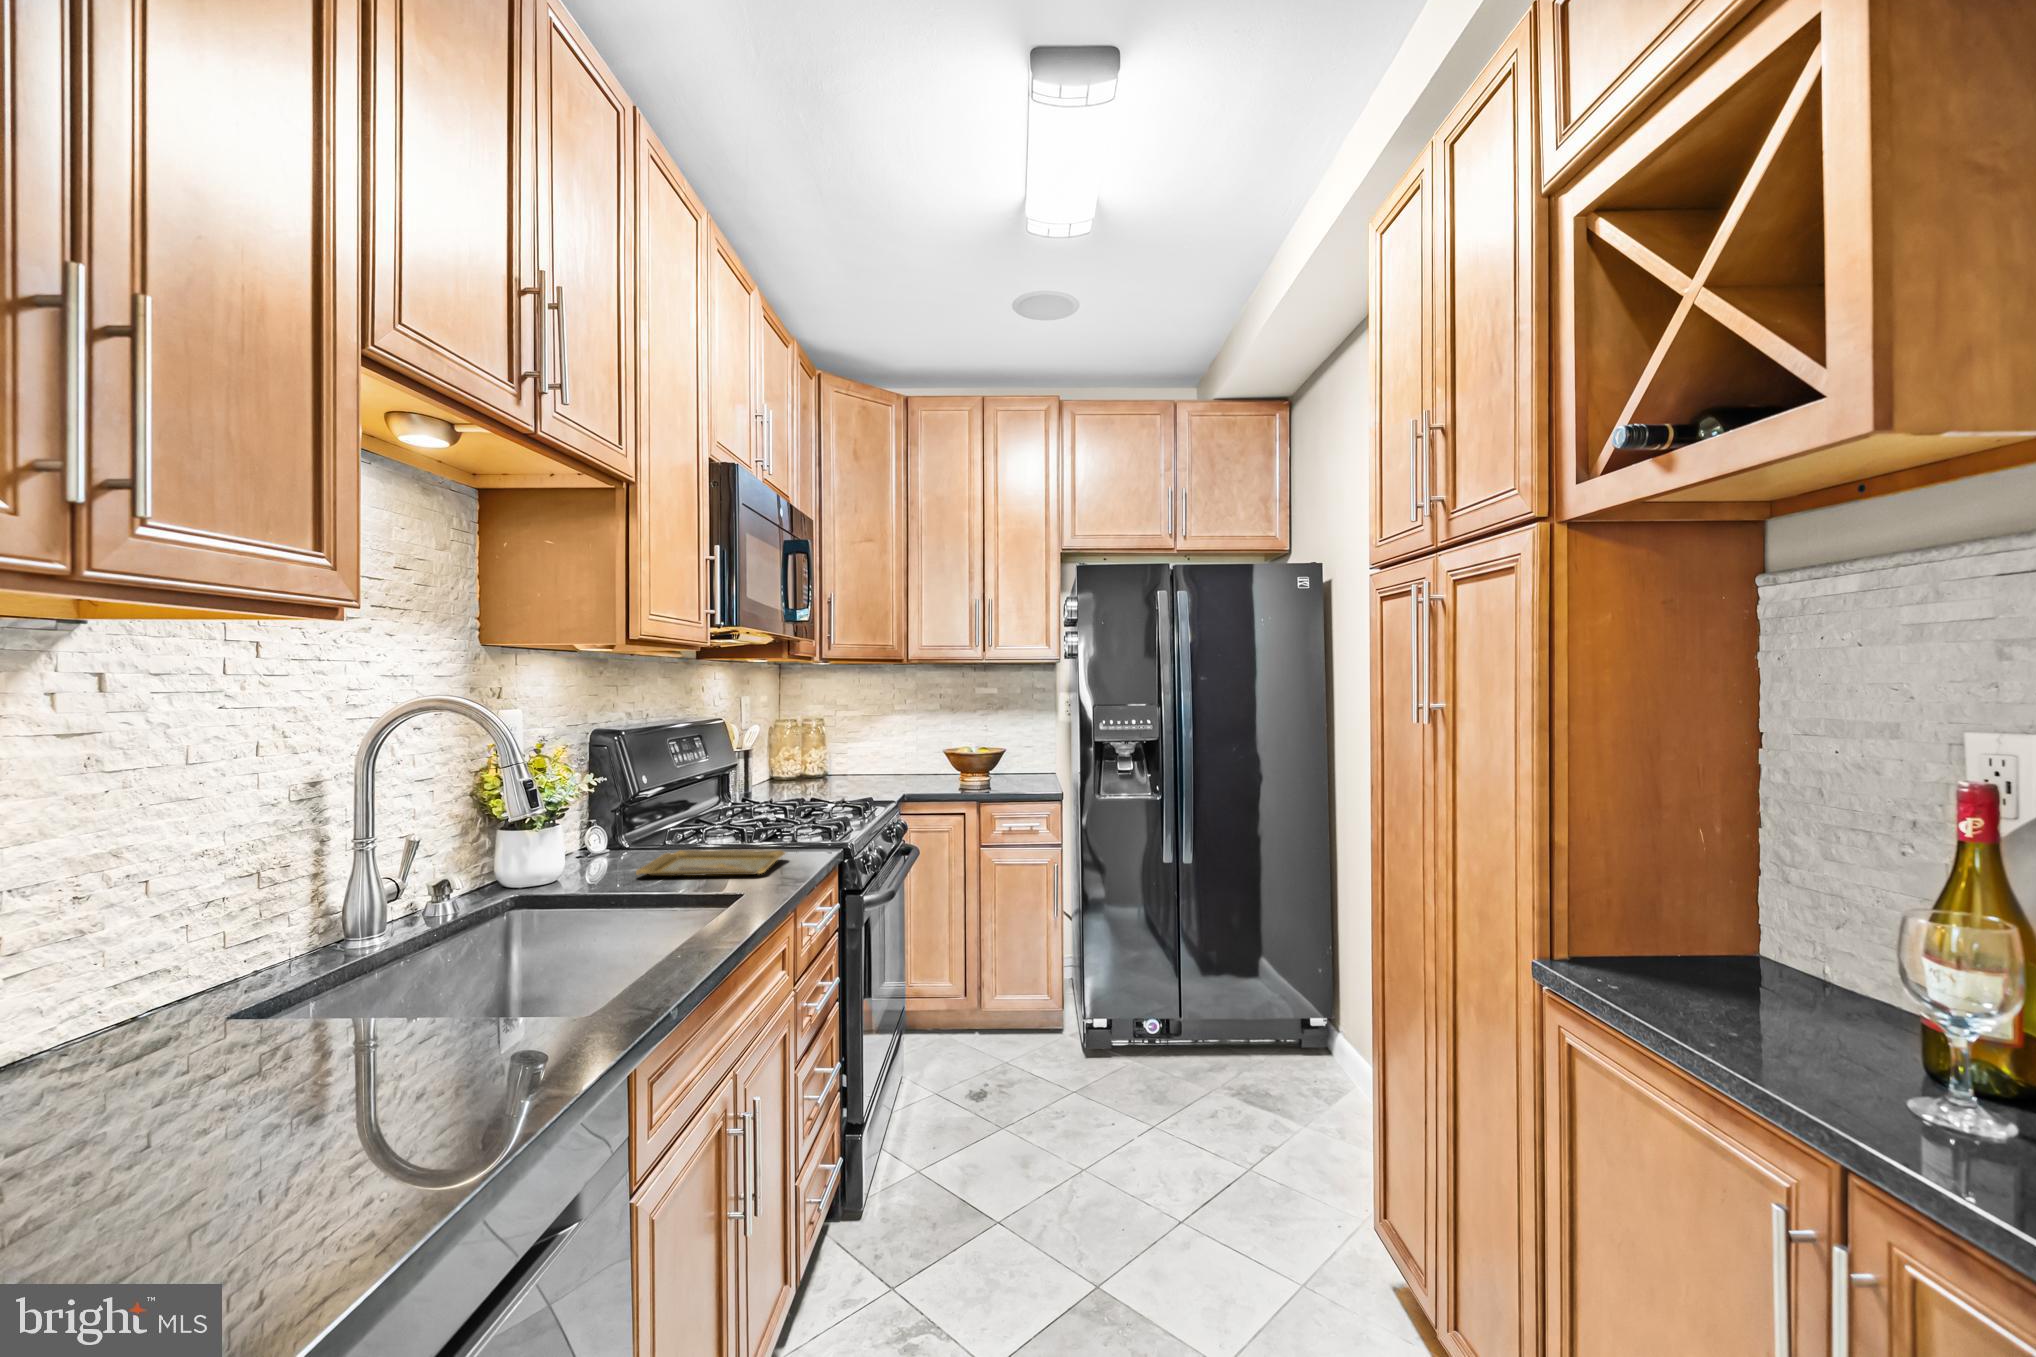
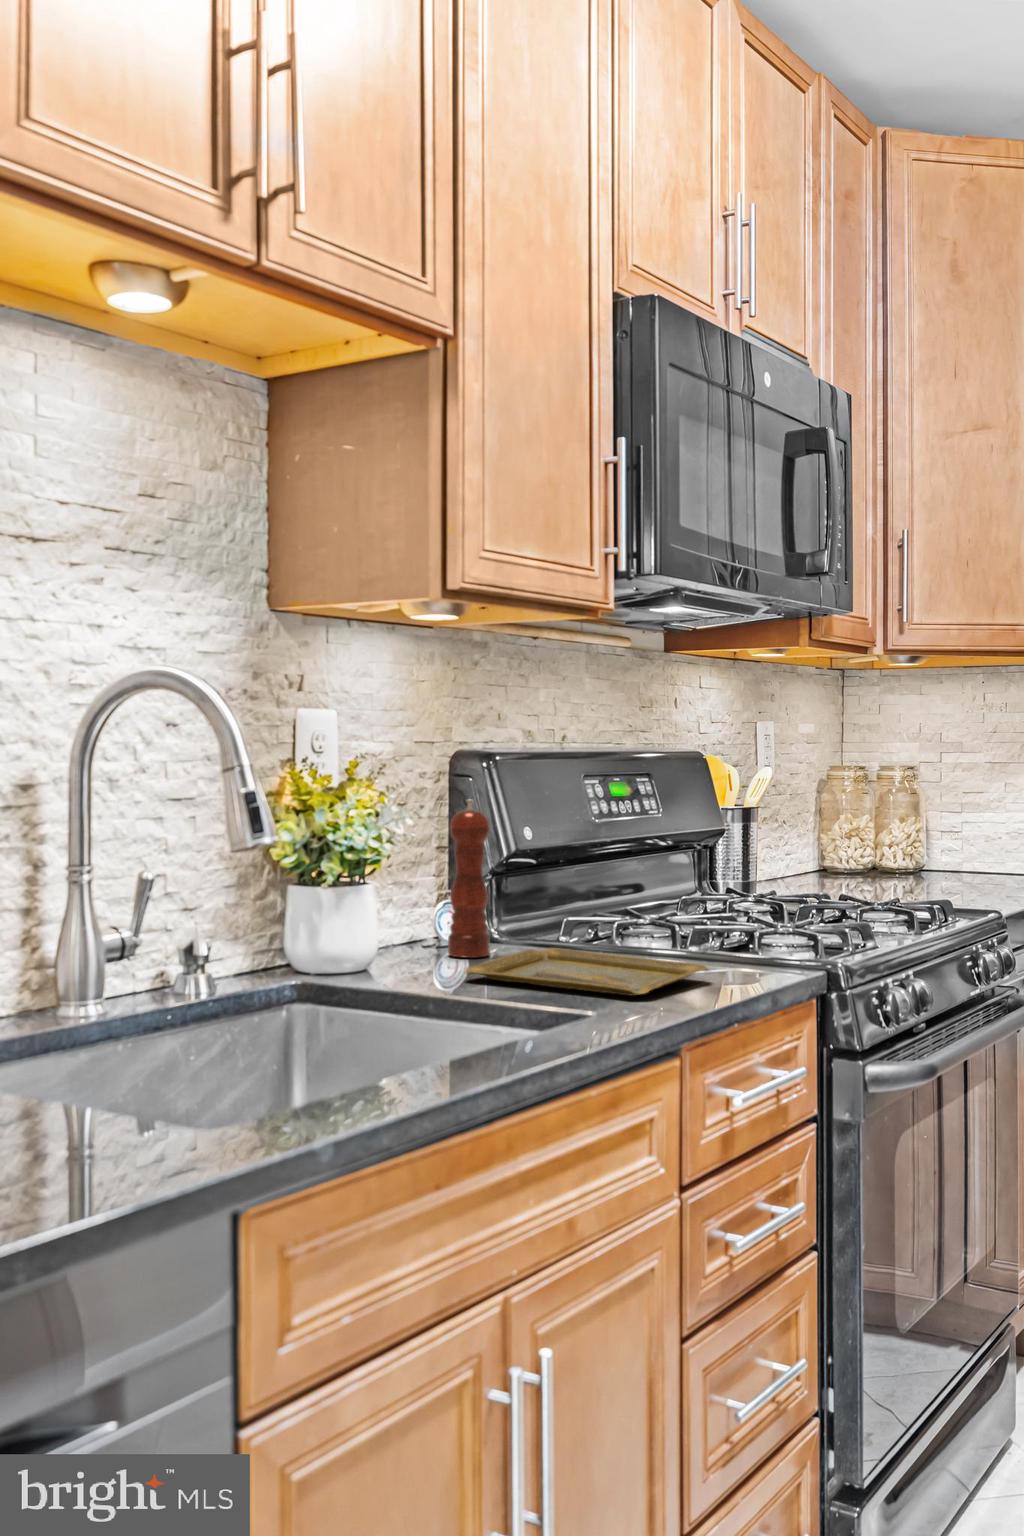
pepper mill: none [603,762,631,863] -> present [448,799,490,958]

